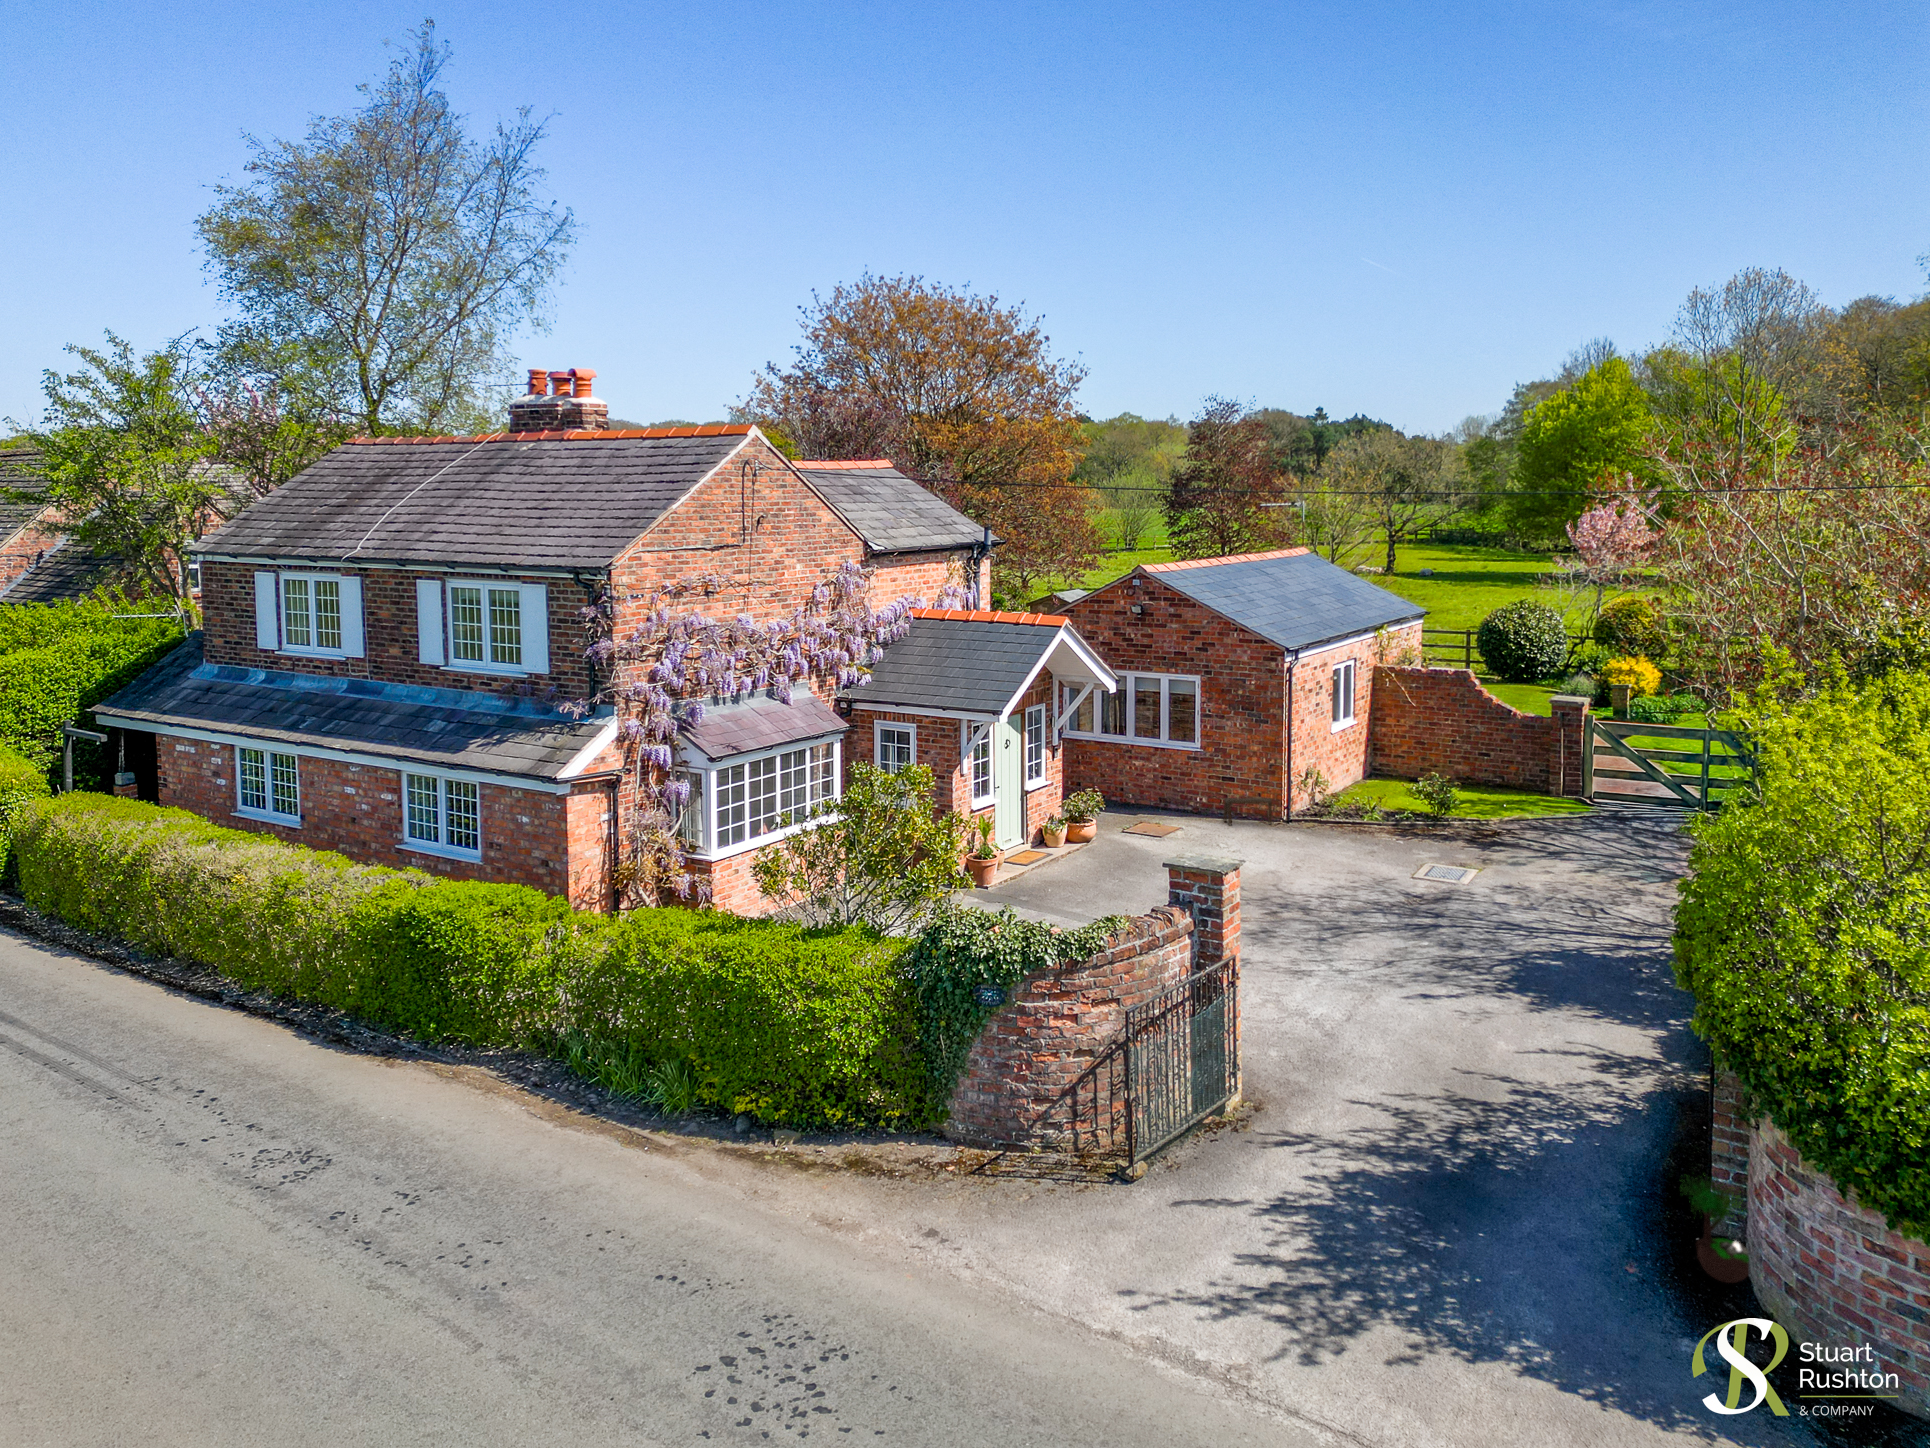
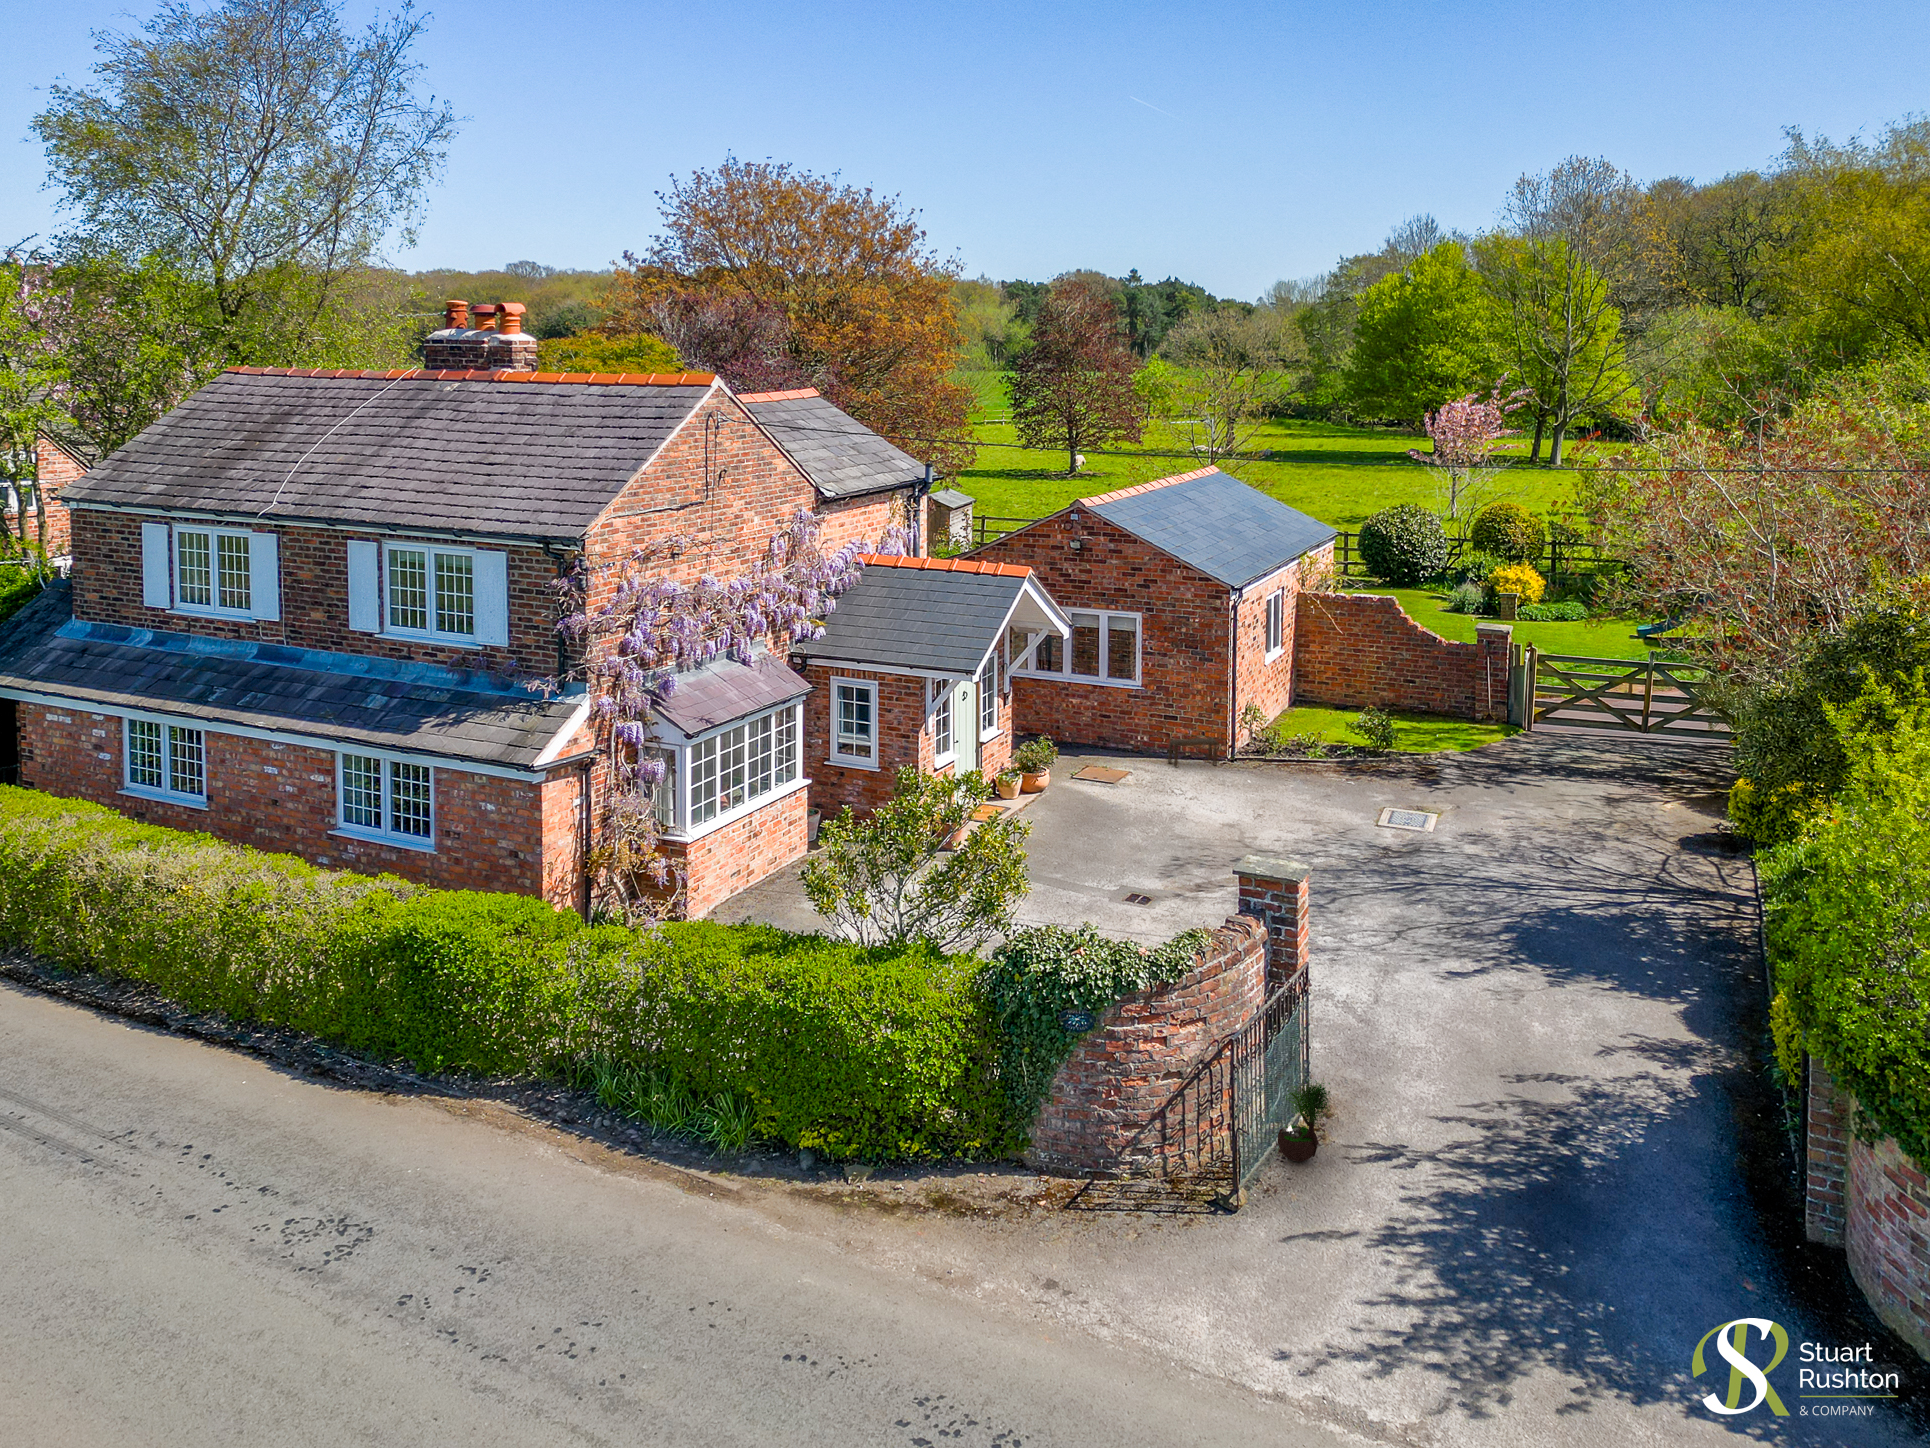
potted tree: present [1681,1174,1749,1283] -> present [1277,1079,1330,1162]

